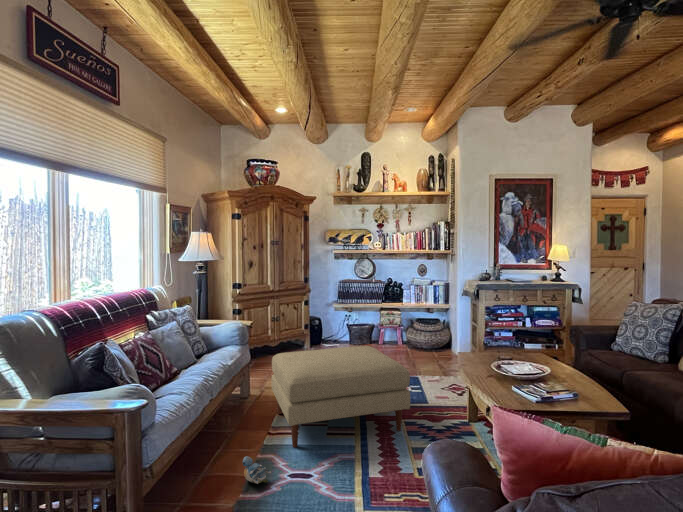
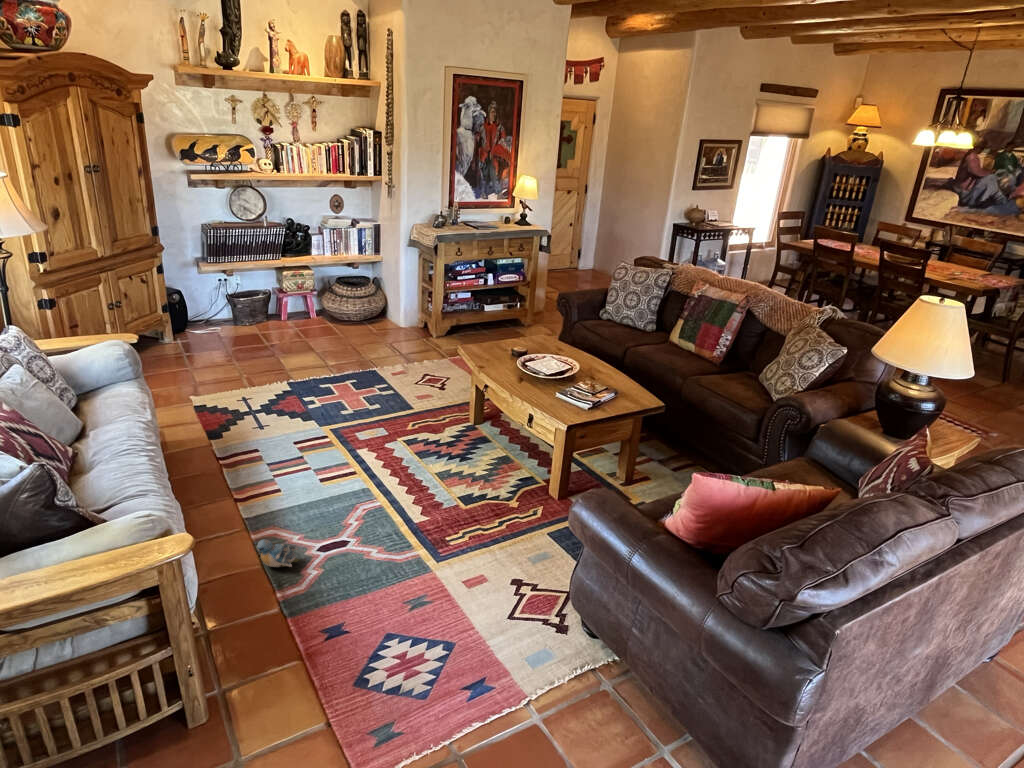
ottoman: present [272,346,410,447] -> none [204,350,418,508]

